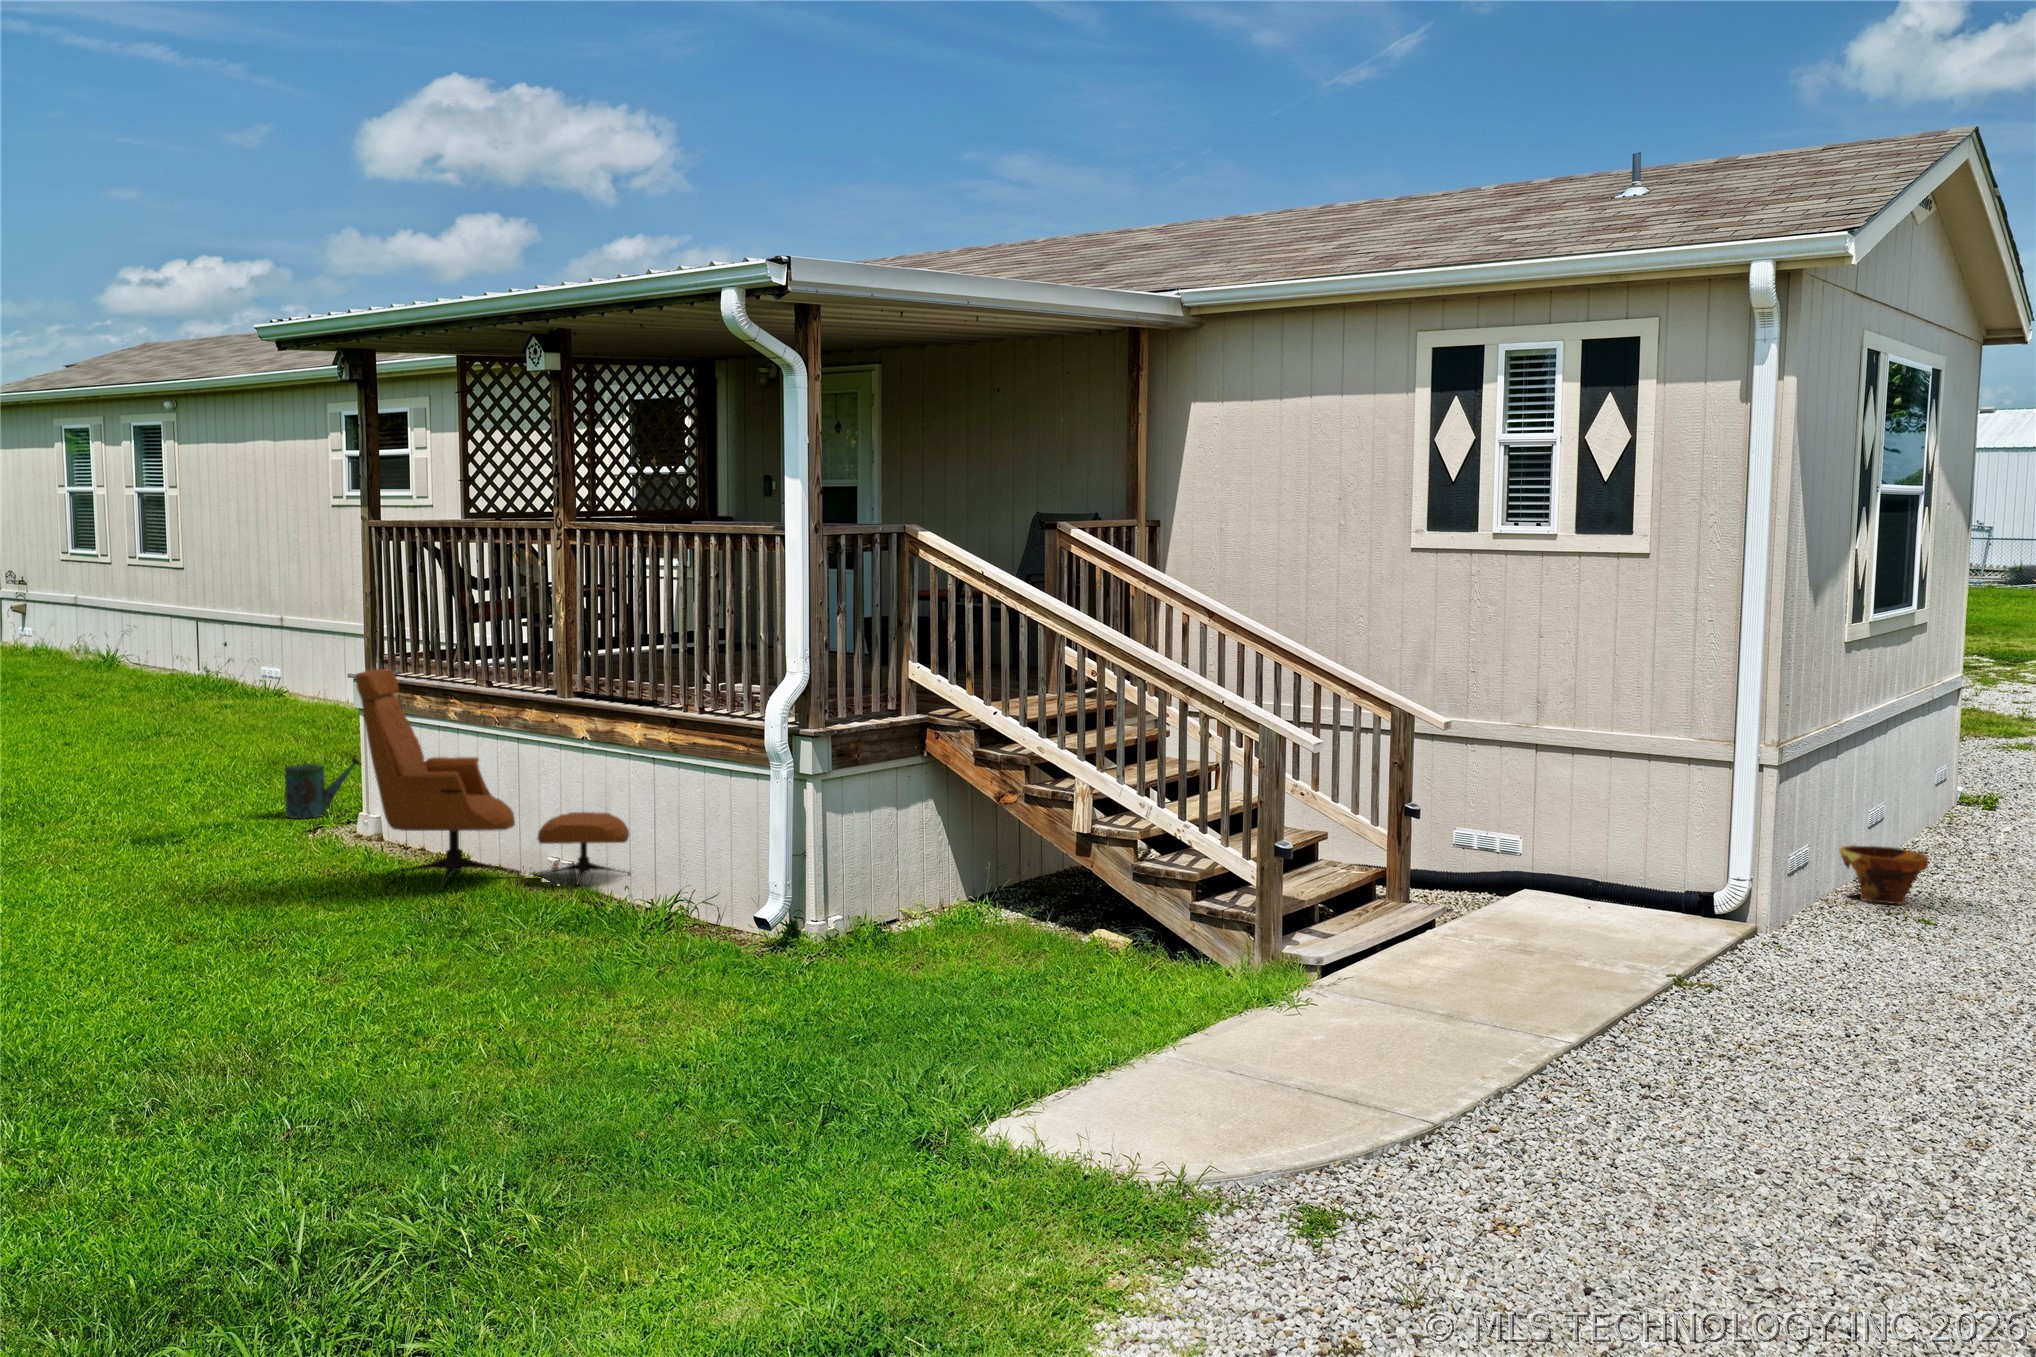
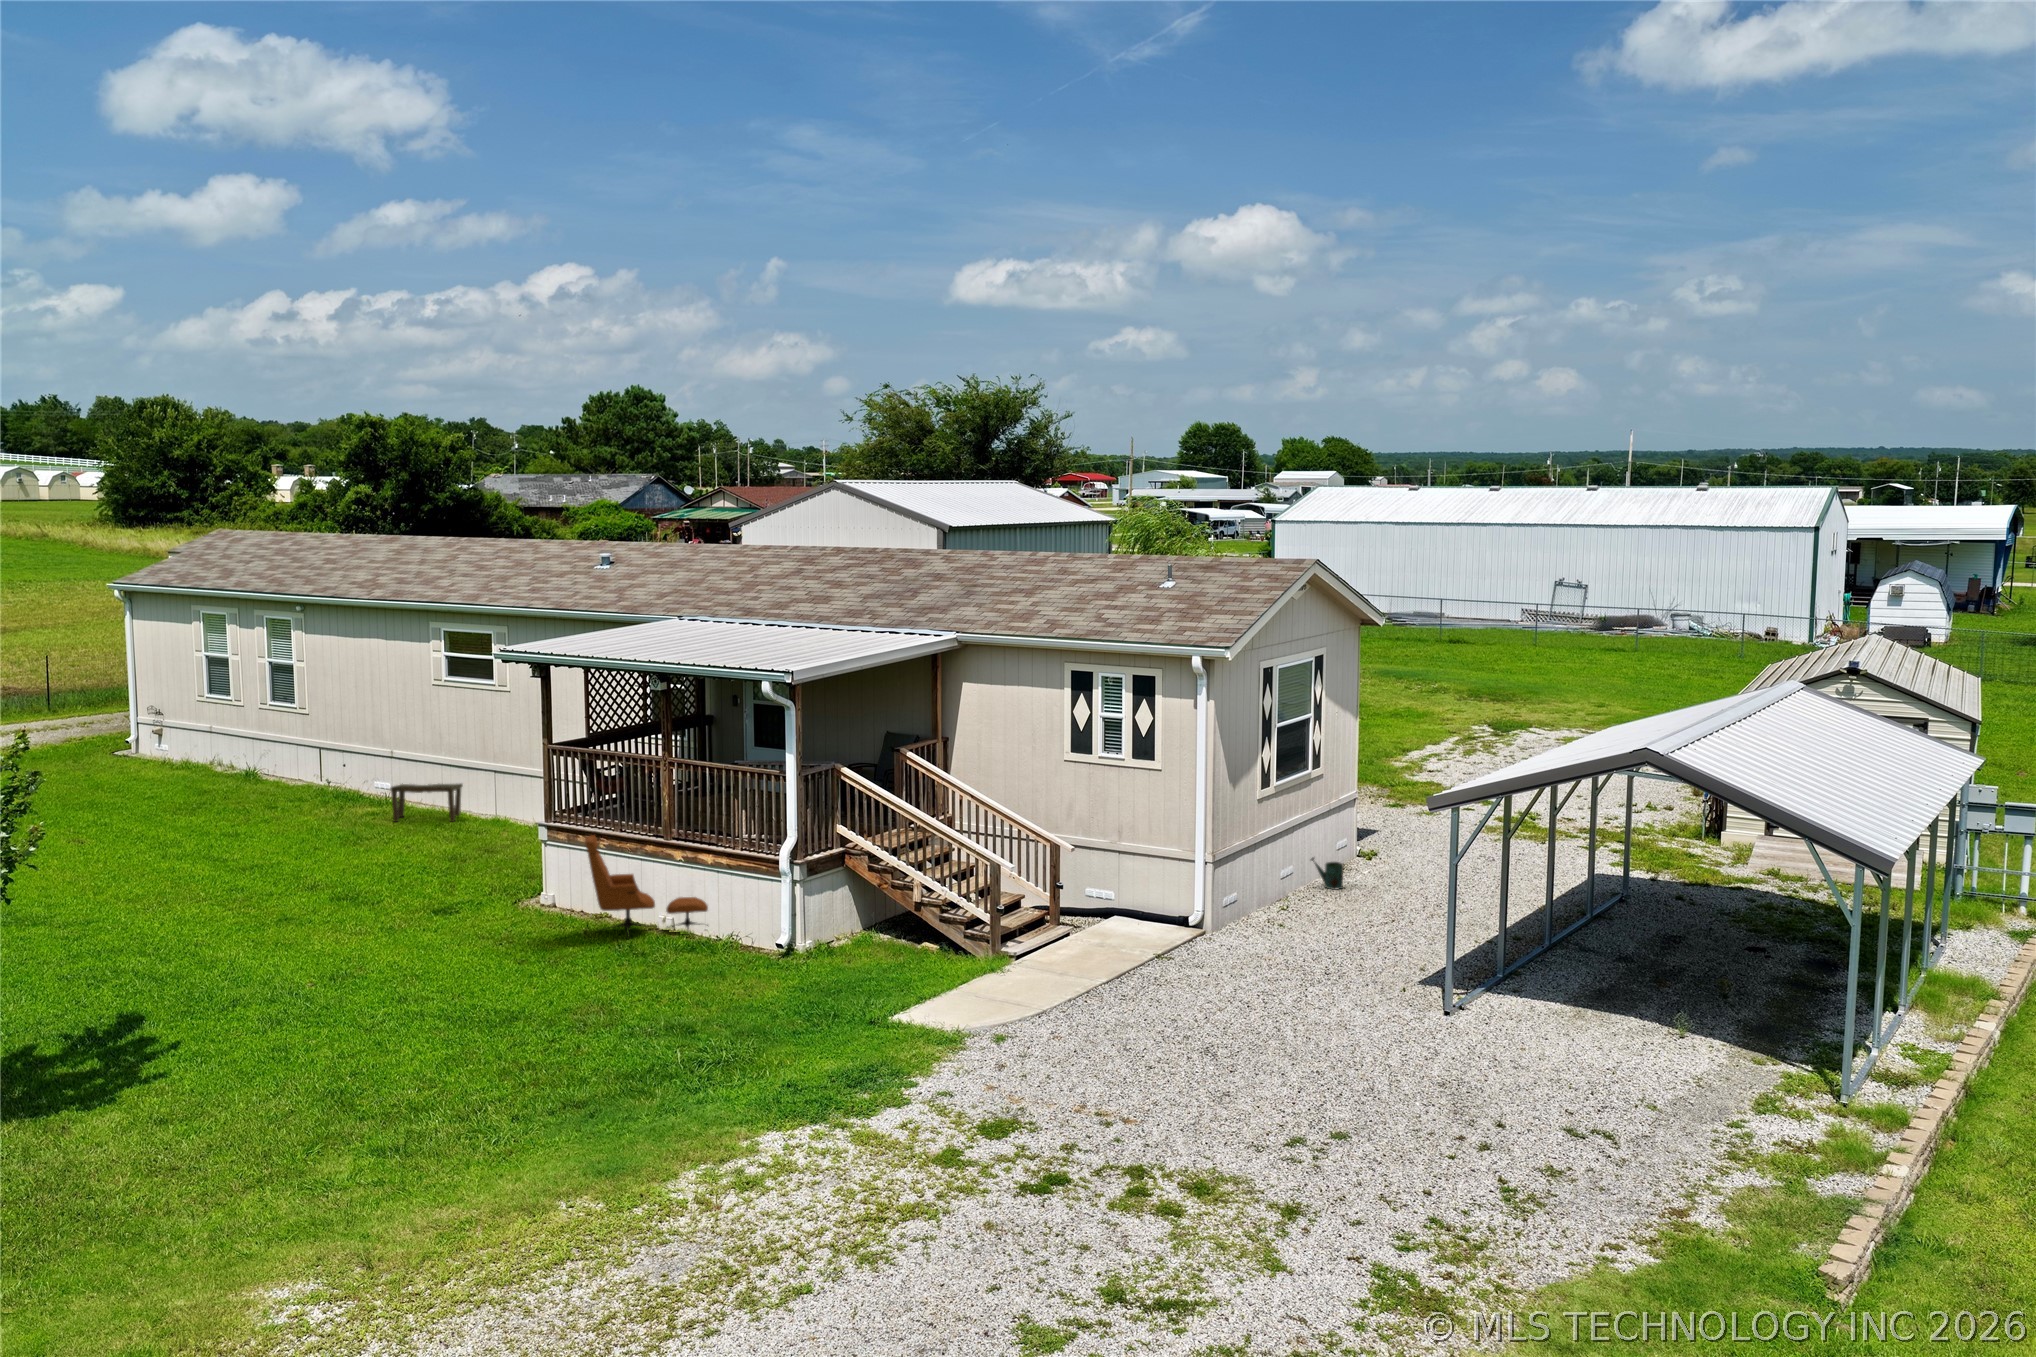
bench: none [245,658,364,718] -> present [390,784,463,822]
watering can: present [270,757,361,819] -> present [1311,858,1344,889]
planter: present [1840,845,1928,904] -> none [1253,890,1287,917]

